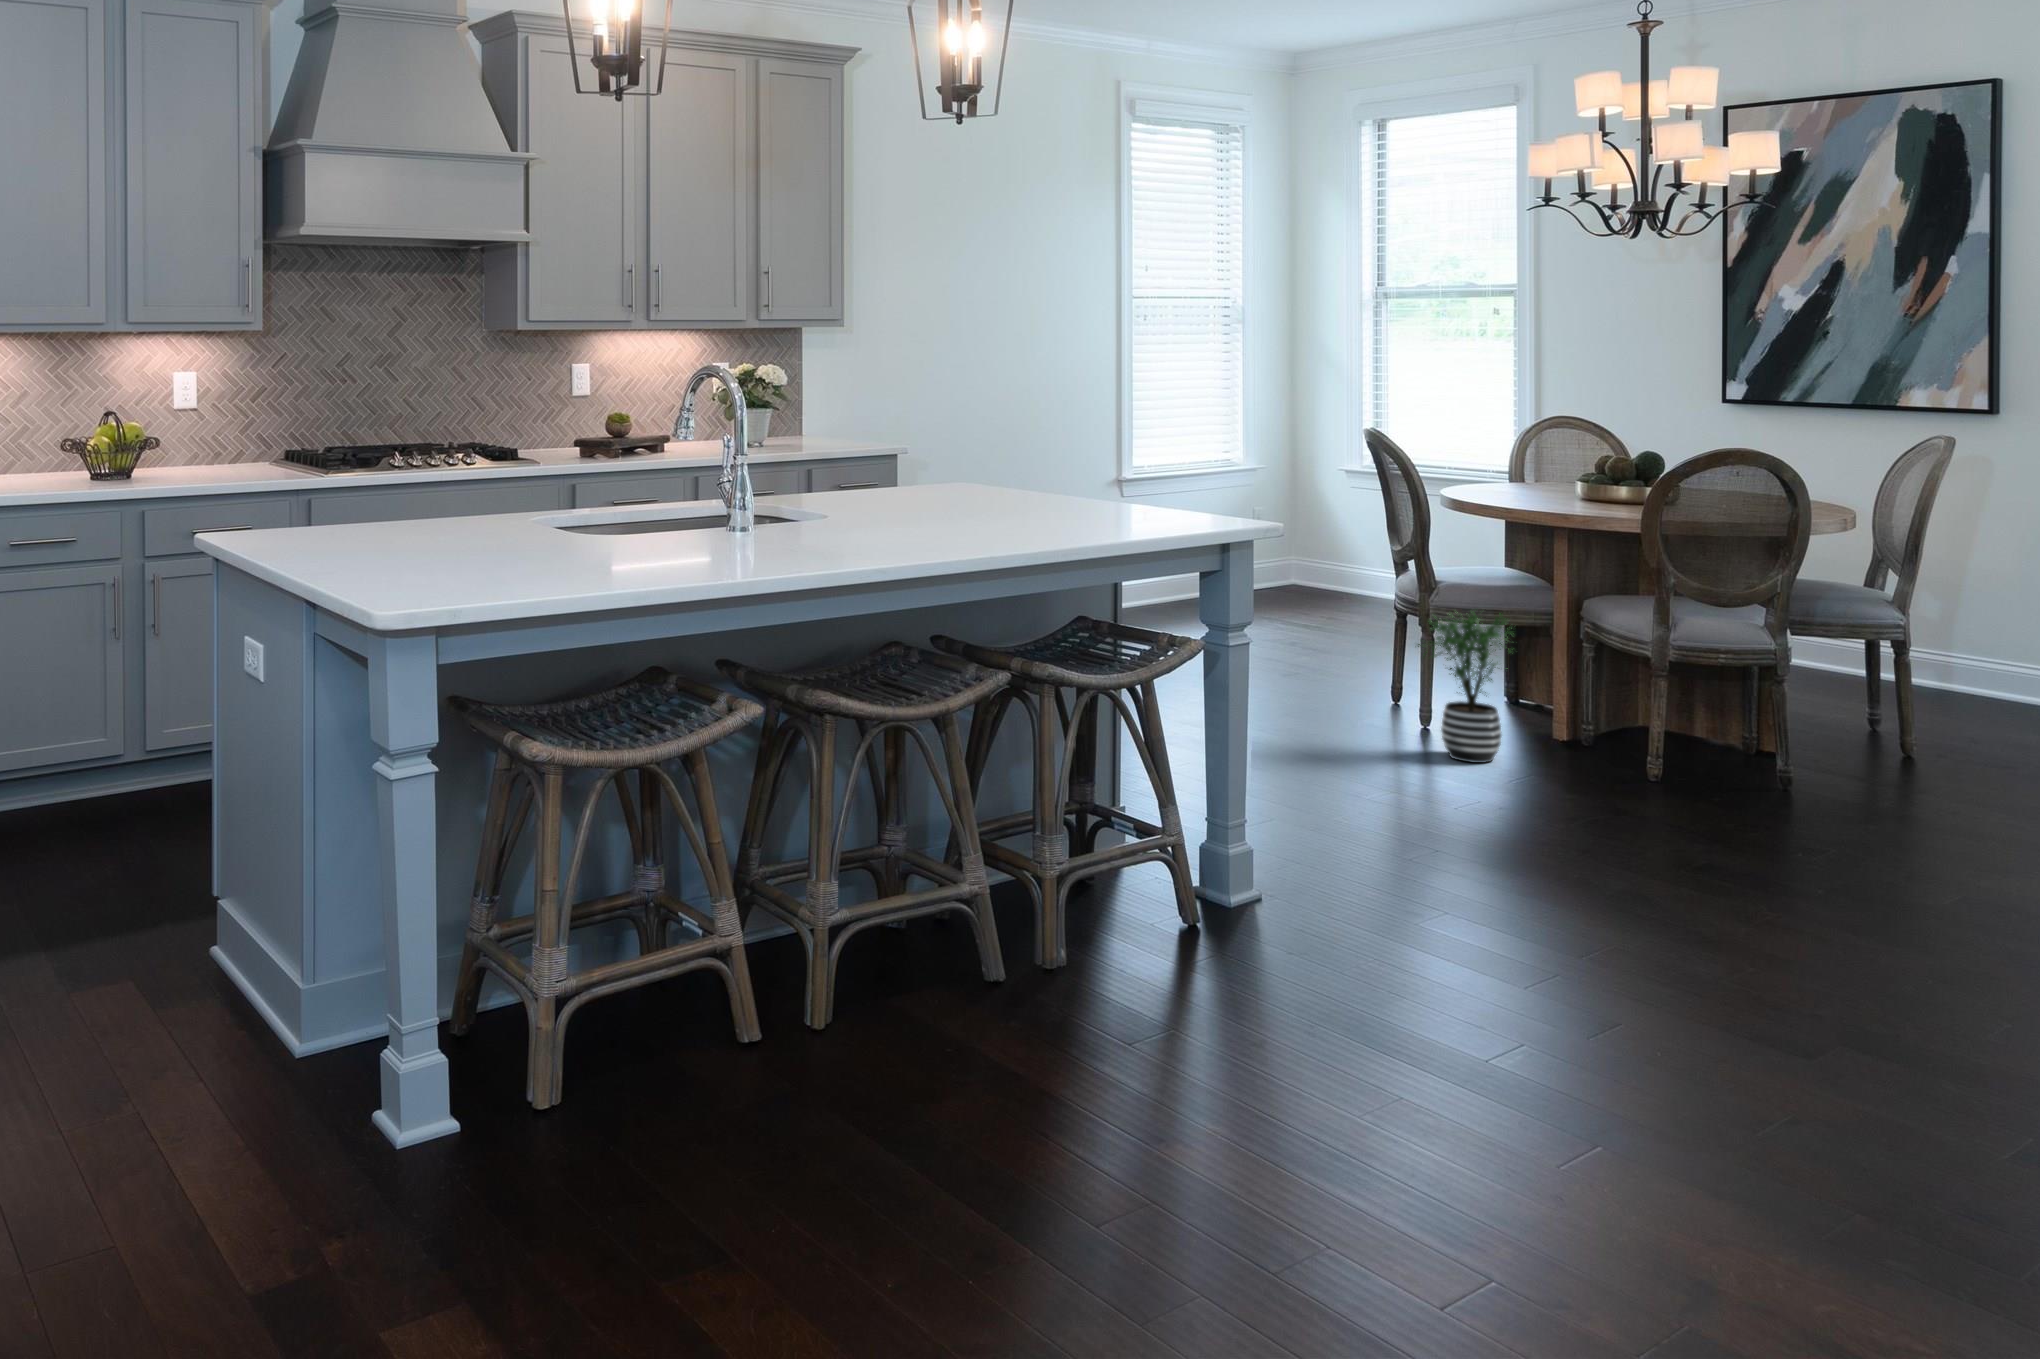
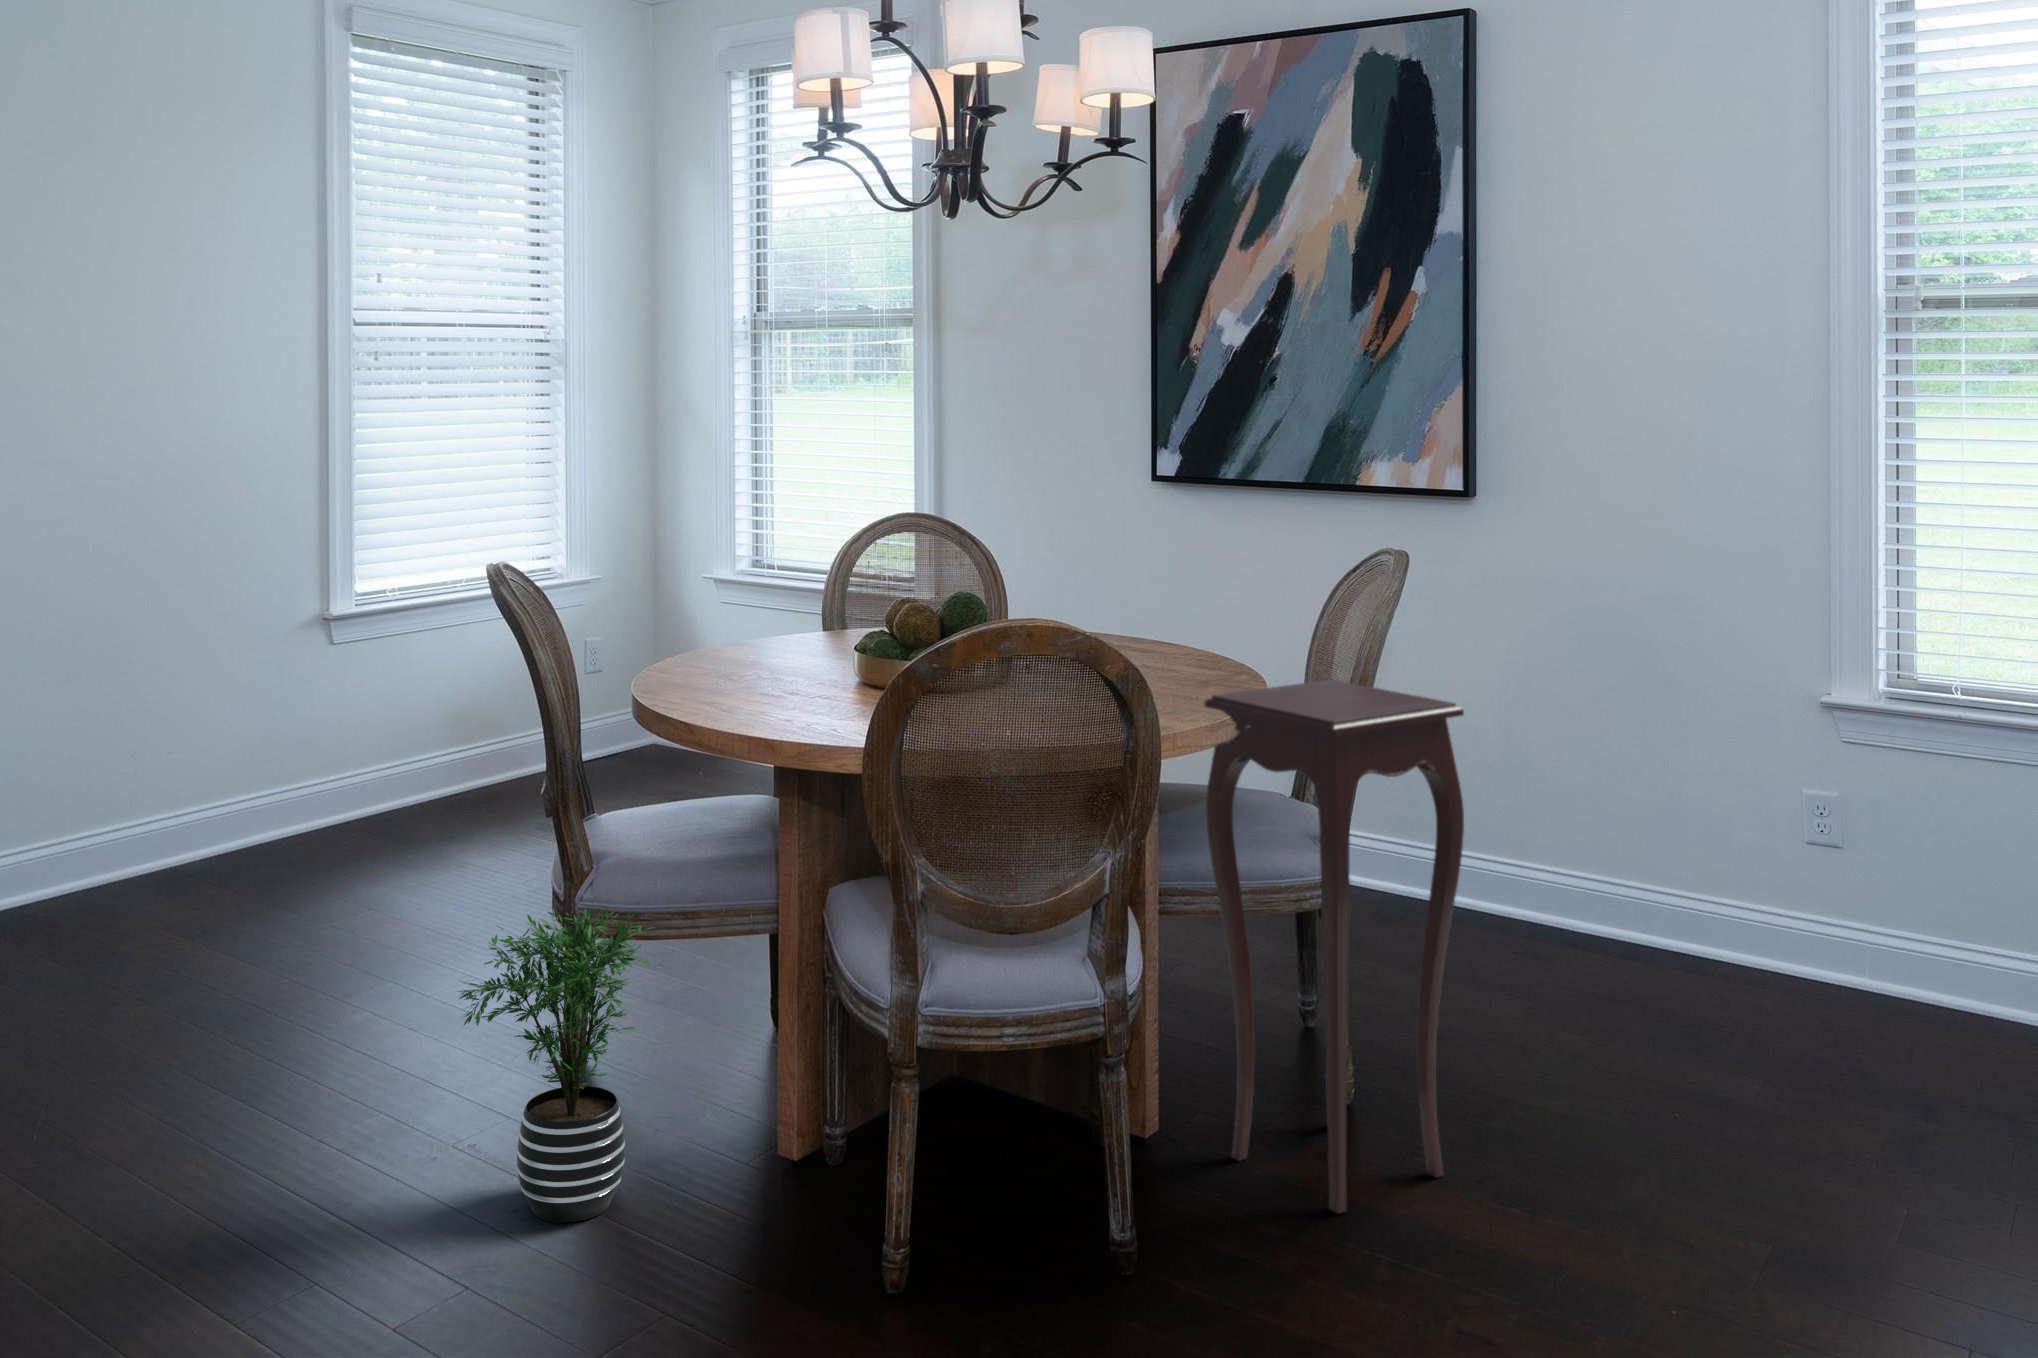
side table: none [1843,510,2022,794] -> present [1205,679,1464,1213]

